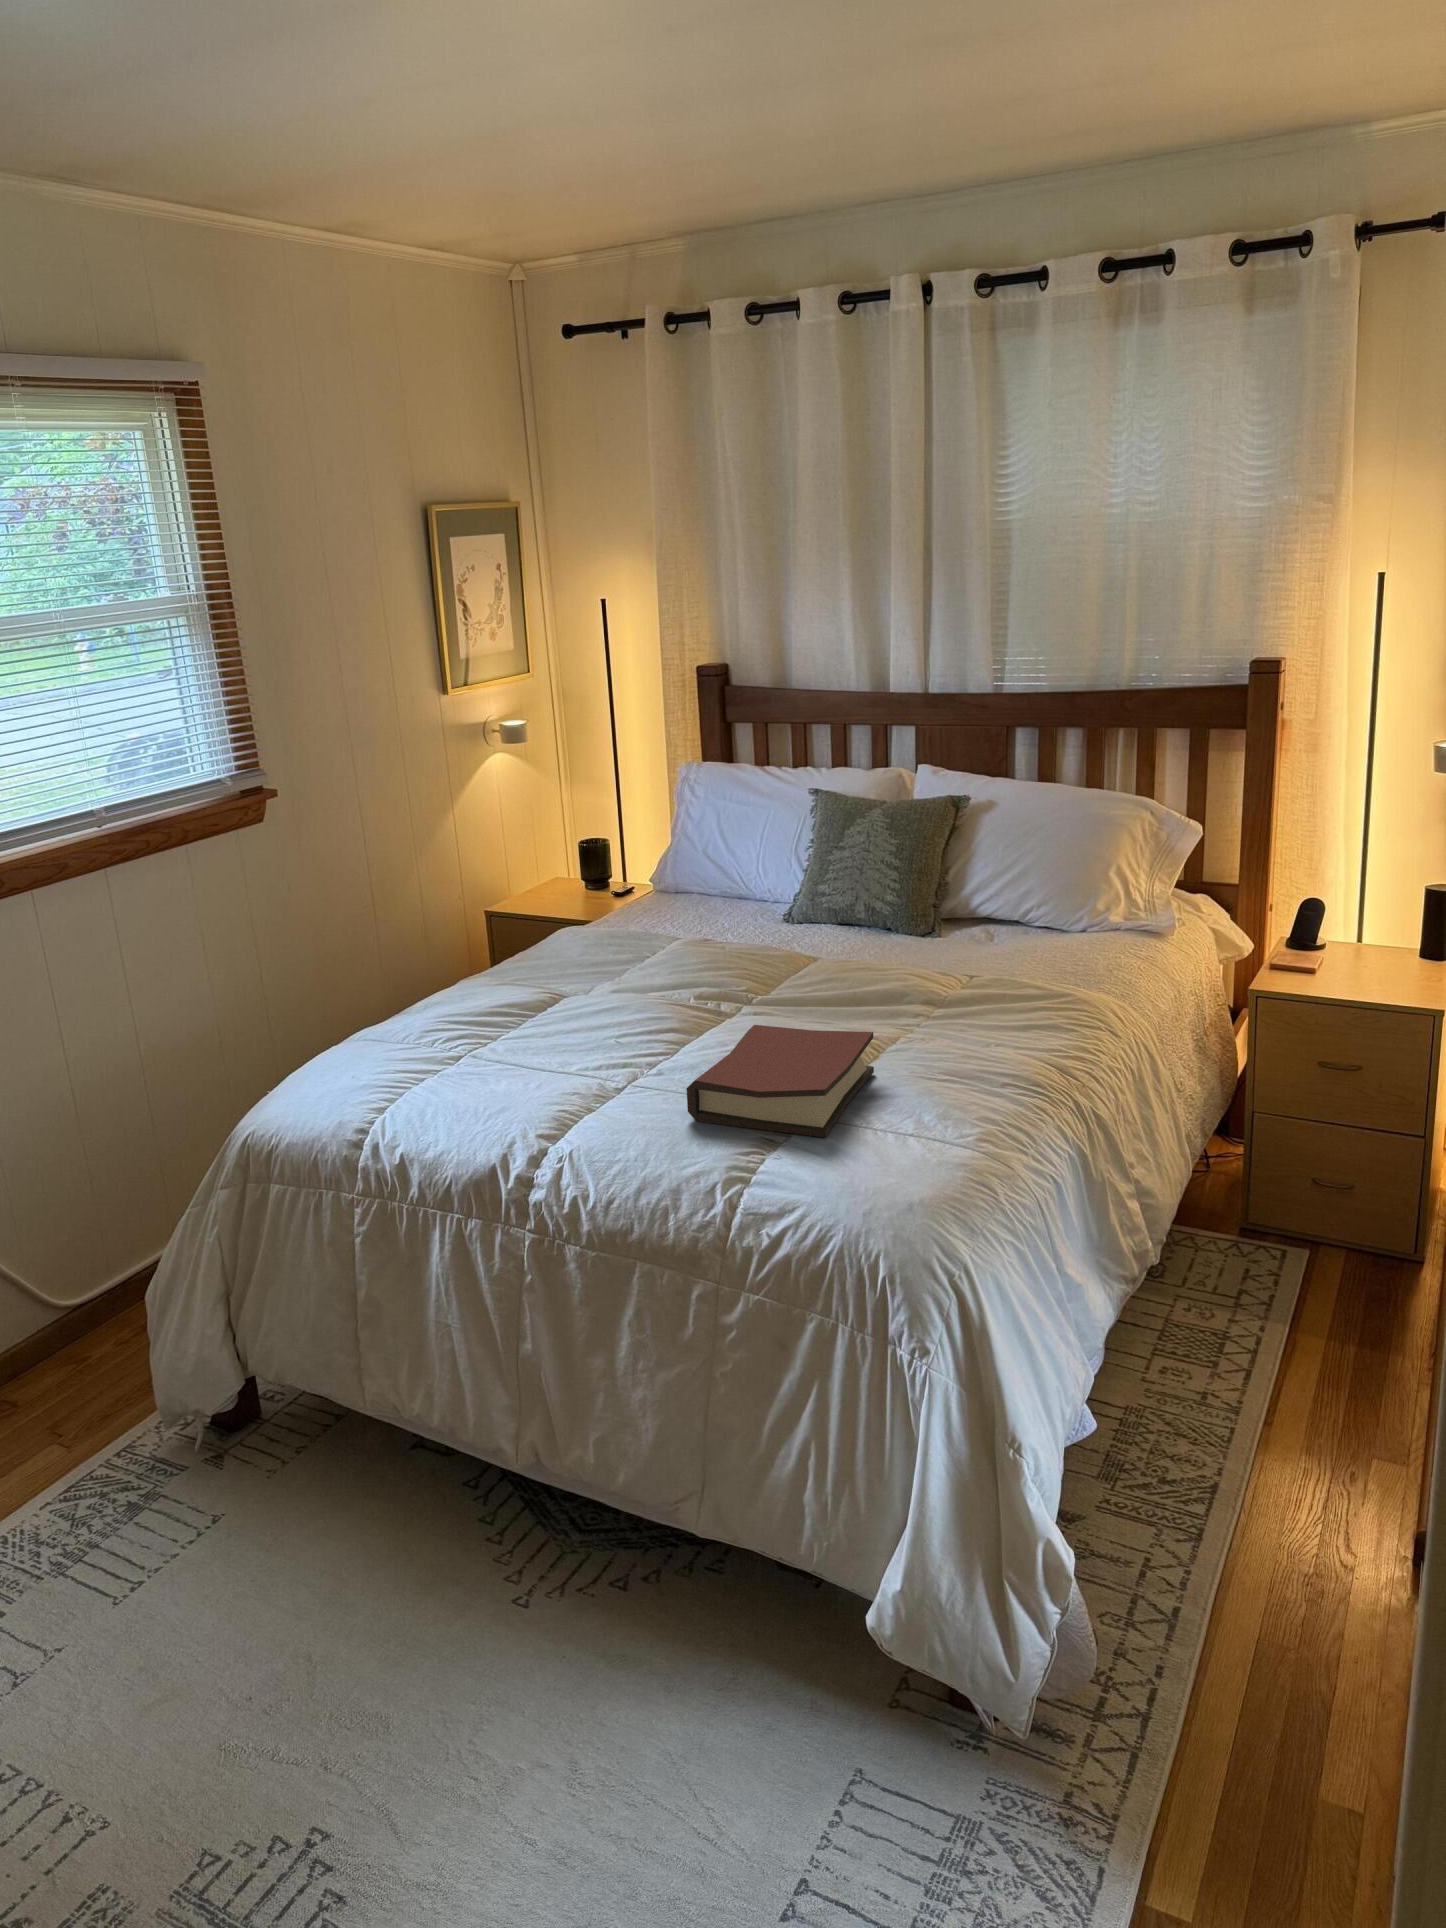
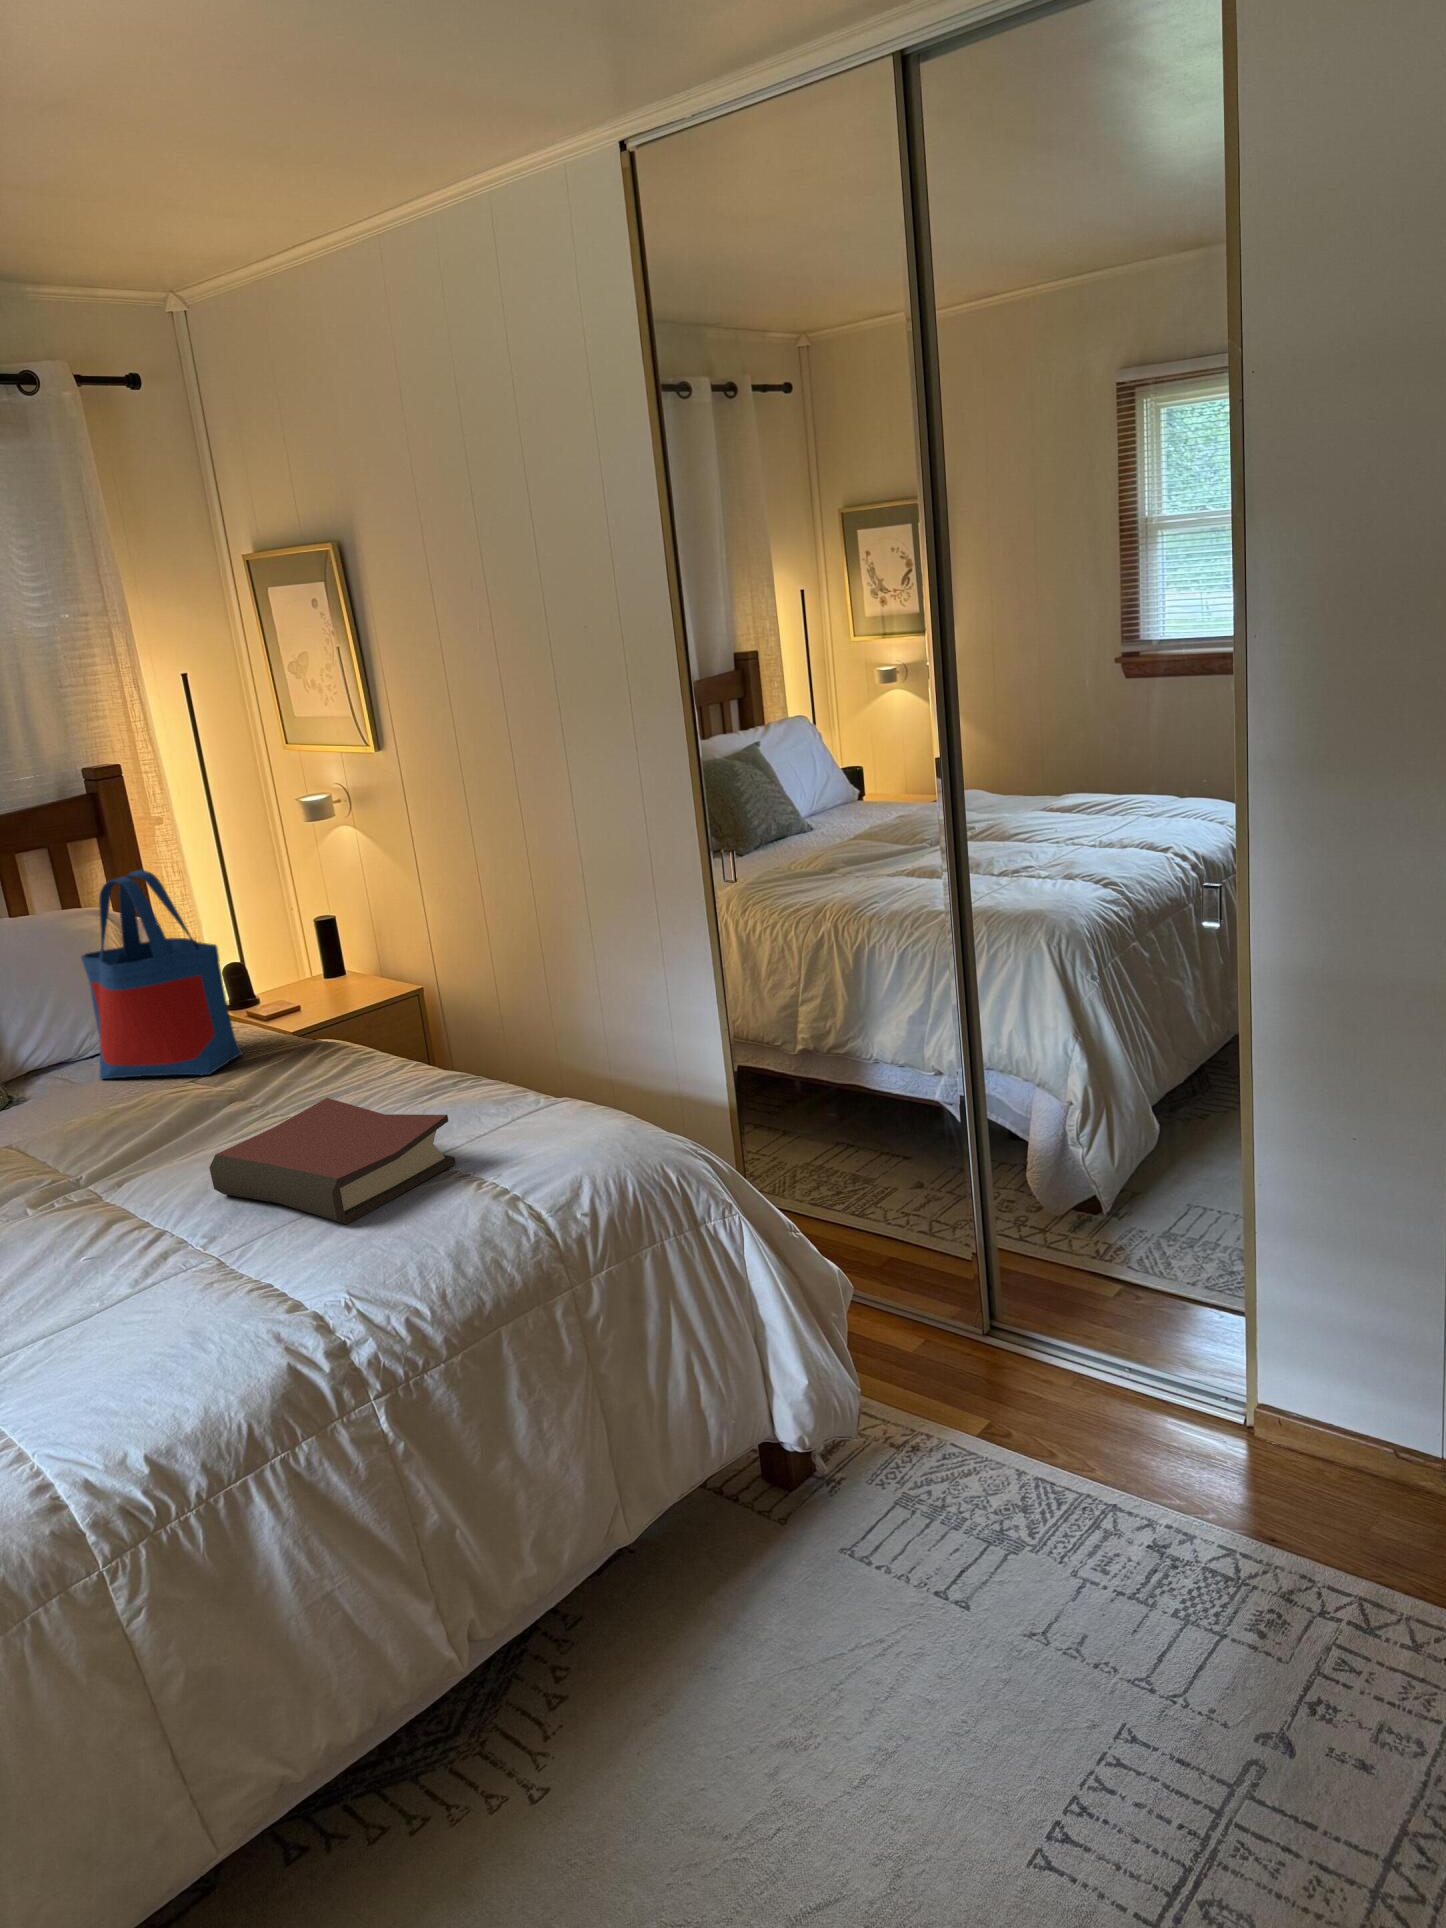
tote bag: none [990,776,1088,984] -> present [81,870,242,1079]

